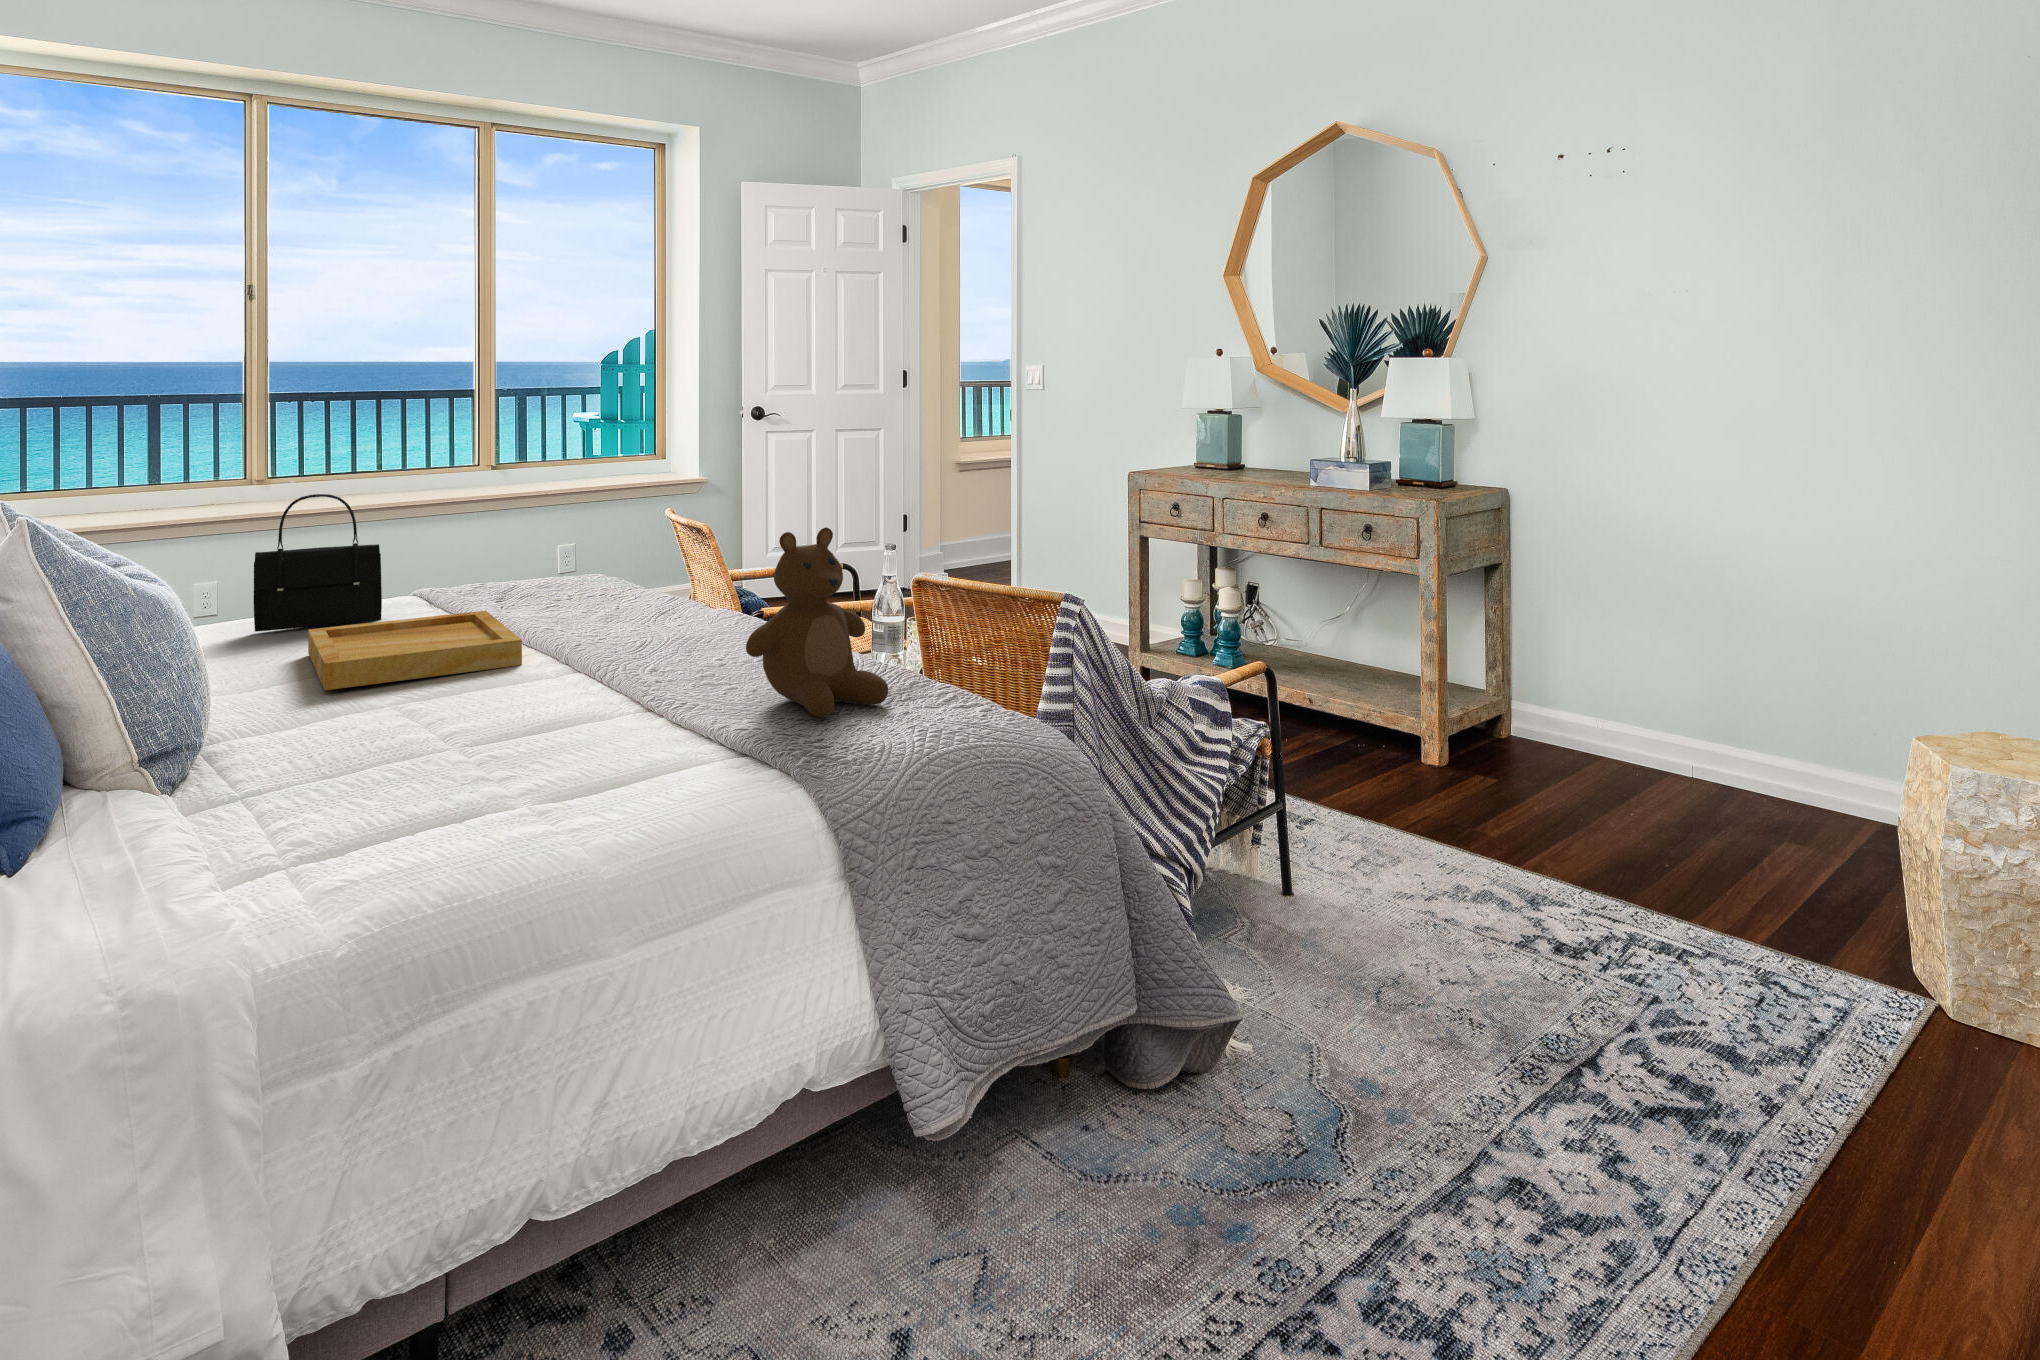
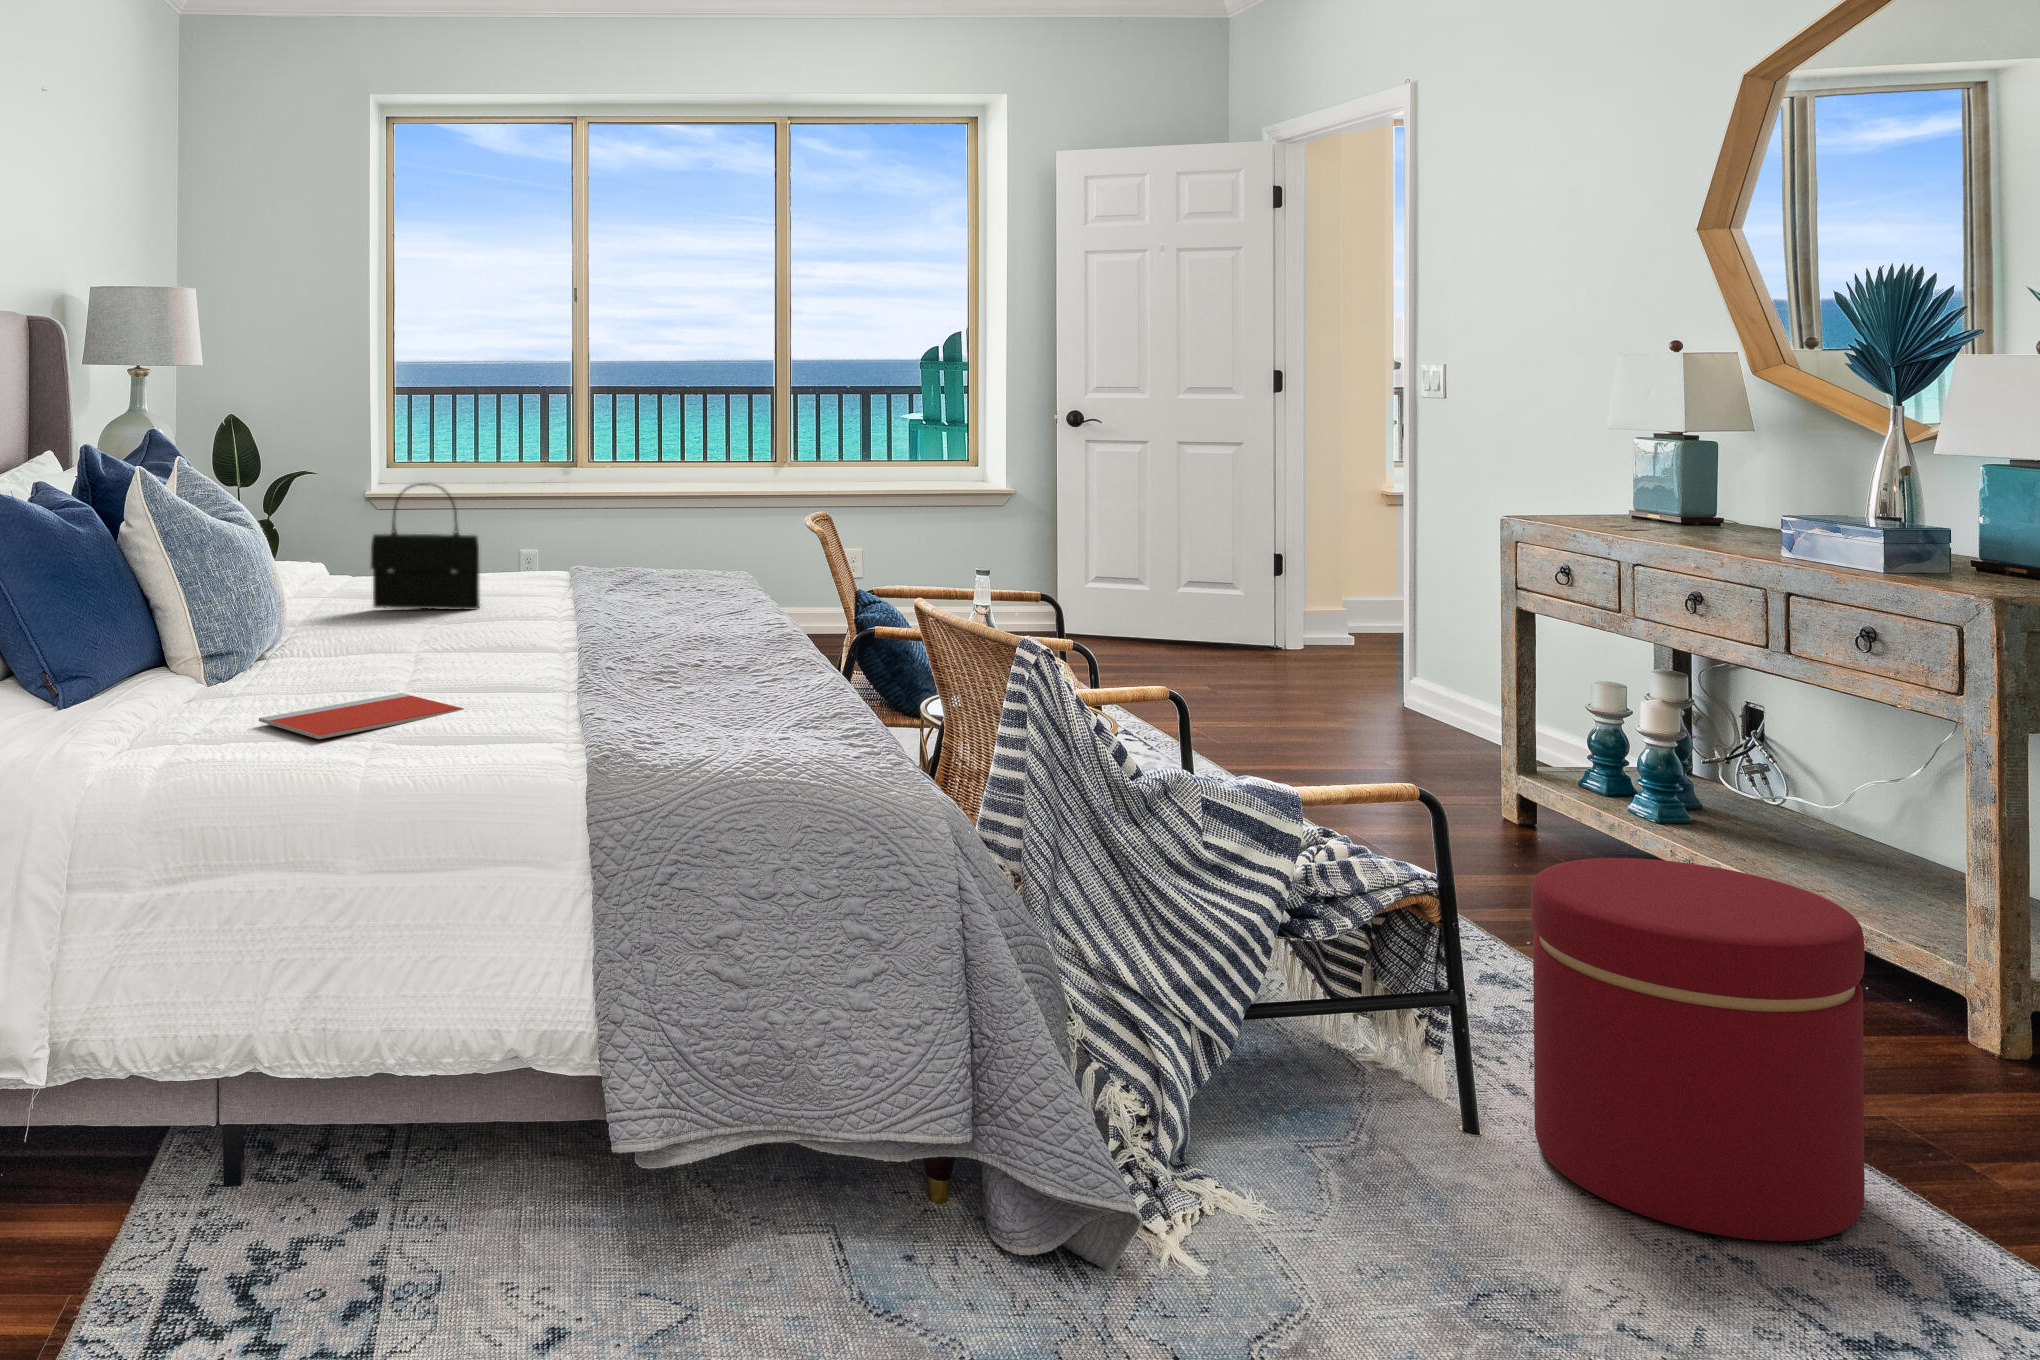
teddy bear: present [746,527,888,717] -> none [632,539,783,739]
tray: present [308,611,522,690] -> none [350,607,543,660]
ottoman: none [1338,691,1529,930] -> present [1531,858,1865,1241]
notebook: none [323,719,542,785] -> present [259,693,464,739]

